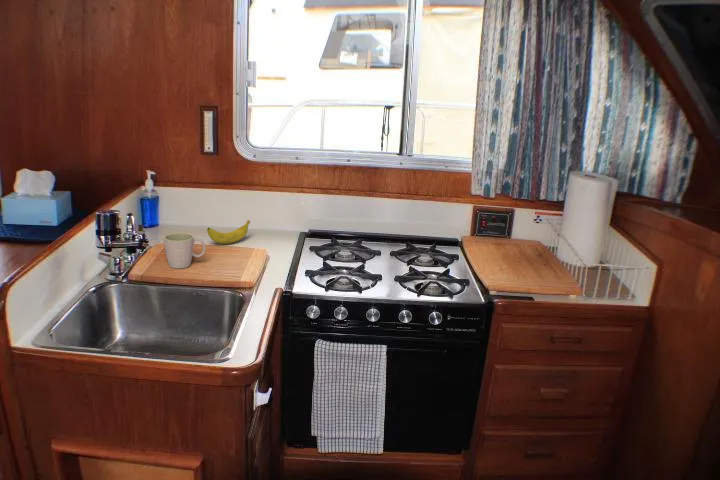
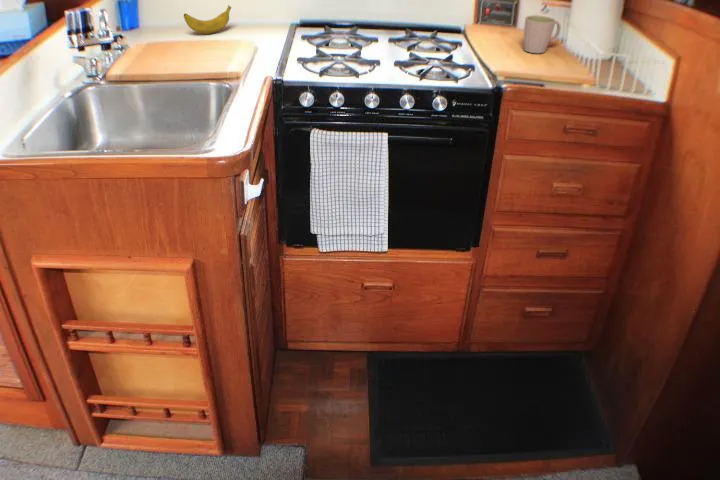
mug: present [163,233,206,269] -> present [524,15,561,53]

